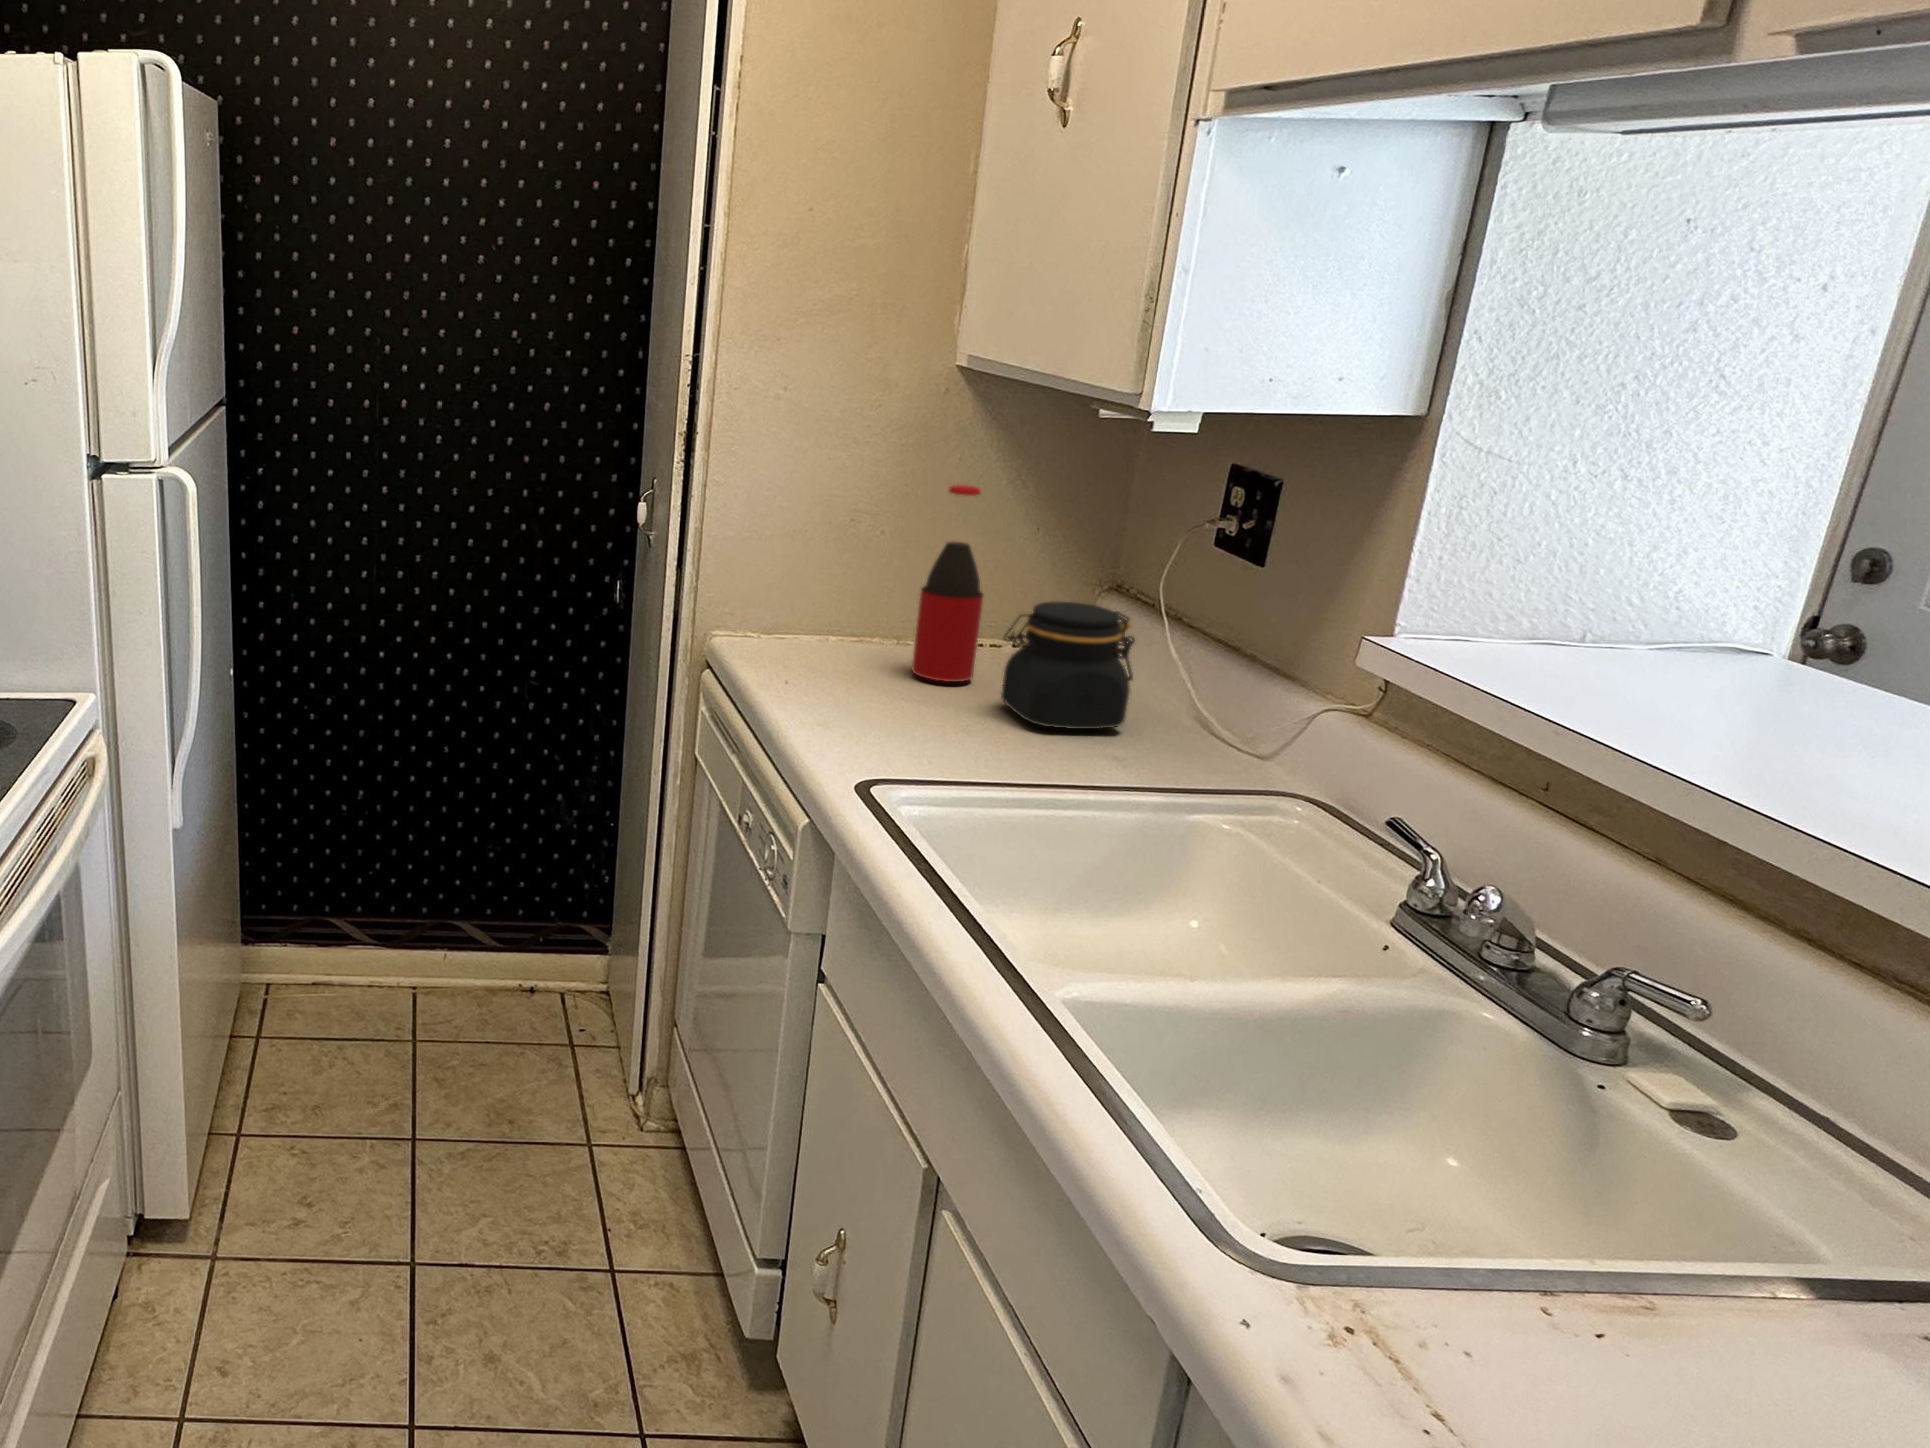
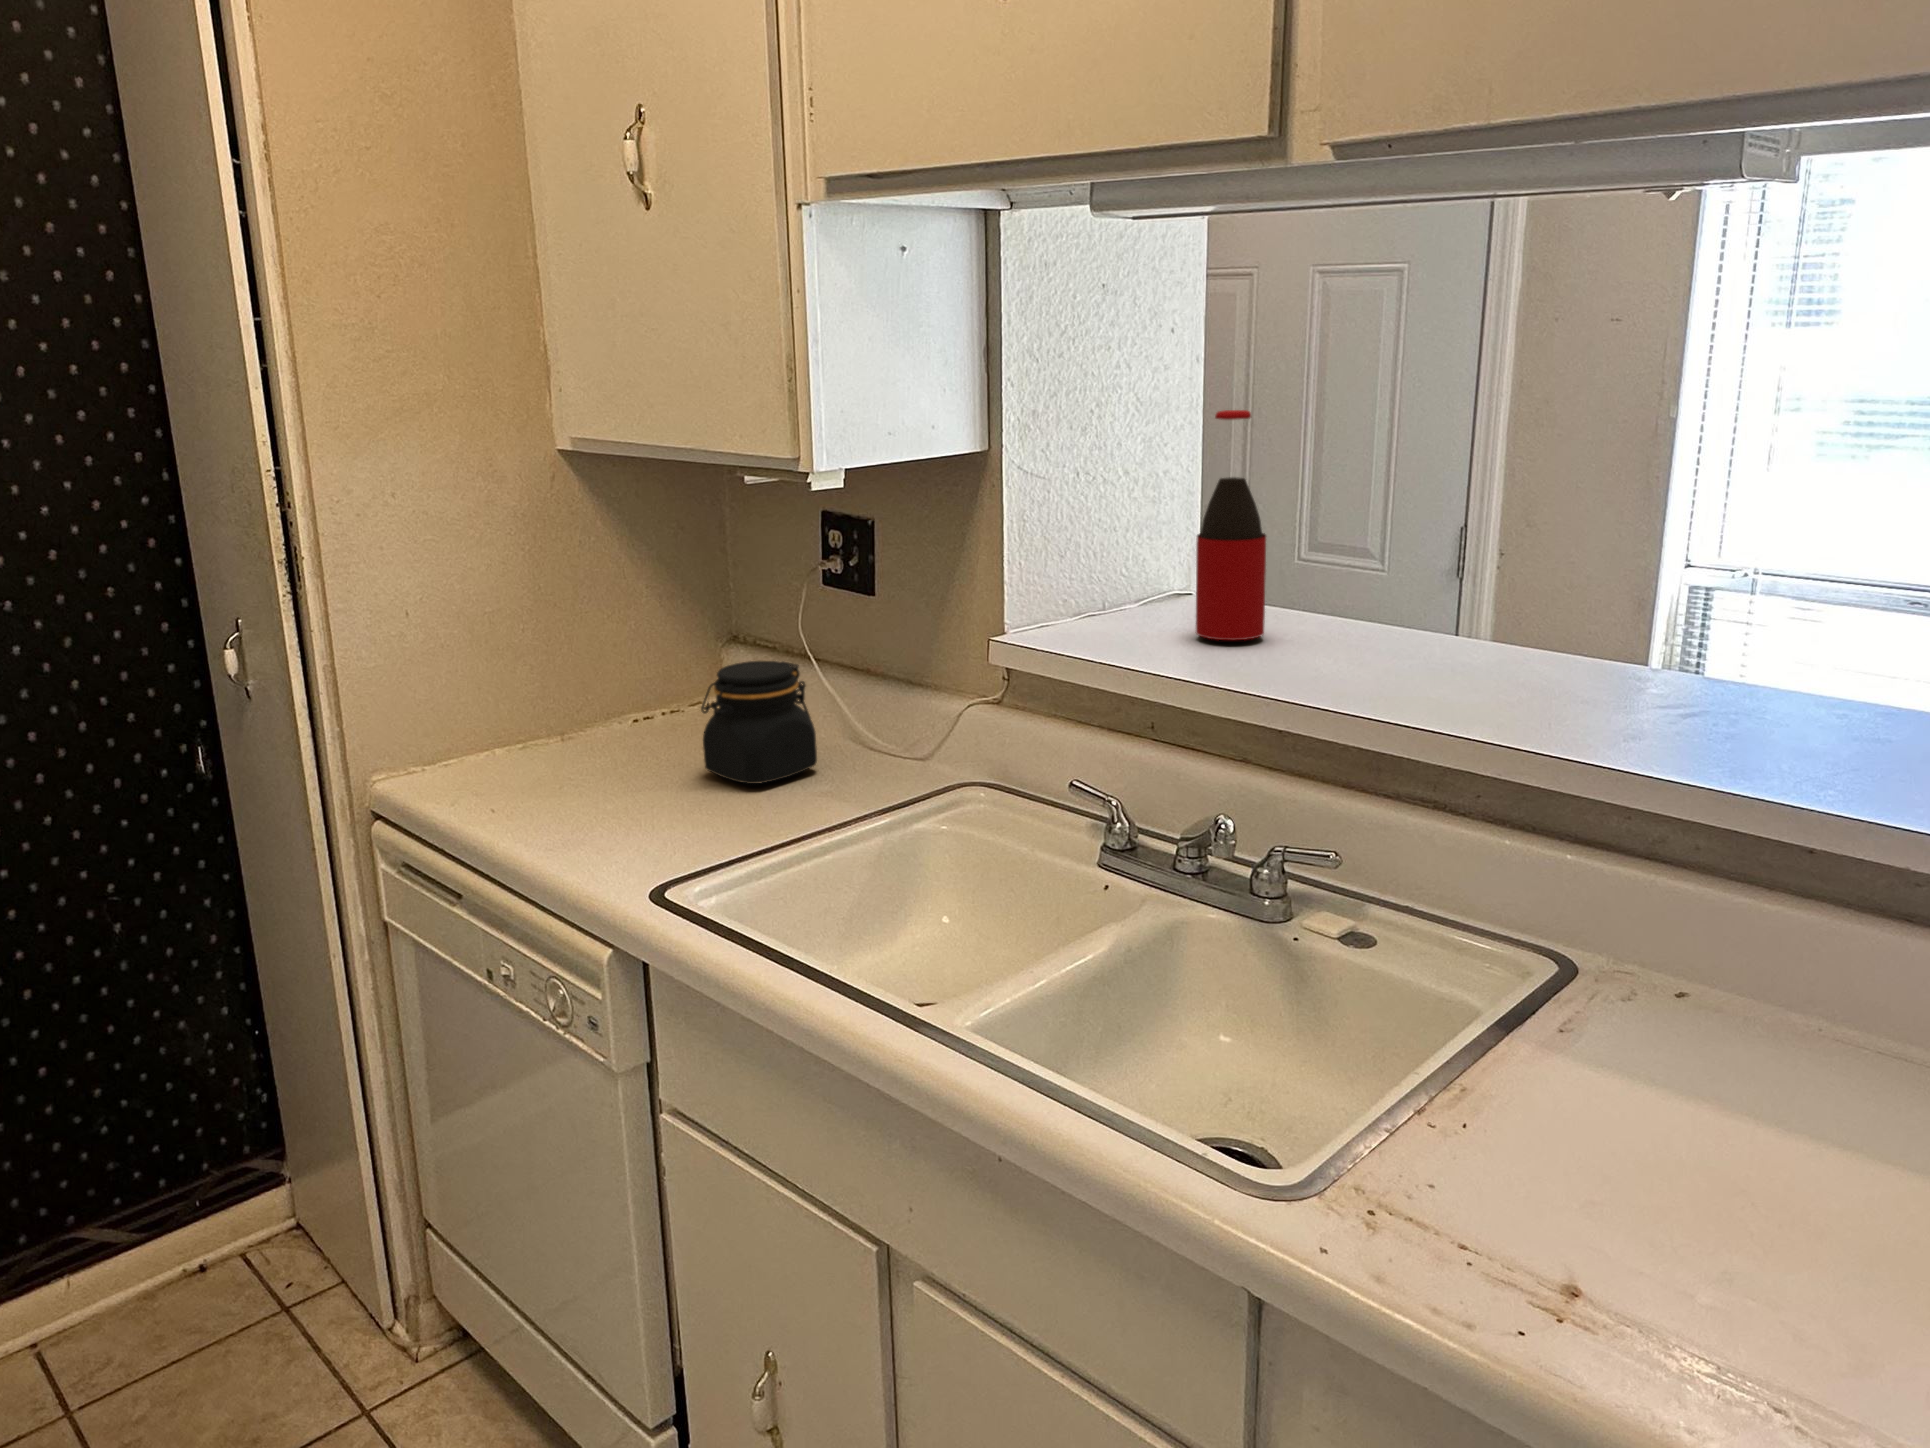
bottle: present [912,485,984,682] -> present [1196,410,1266,640]

